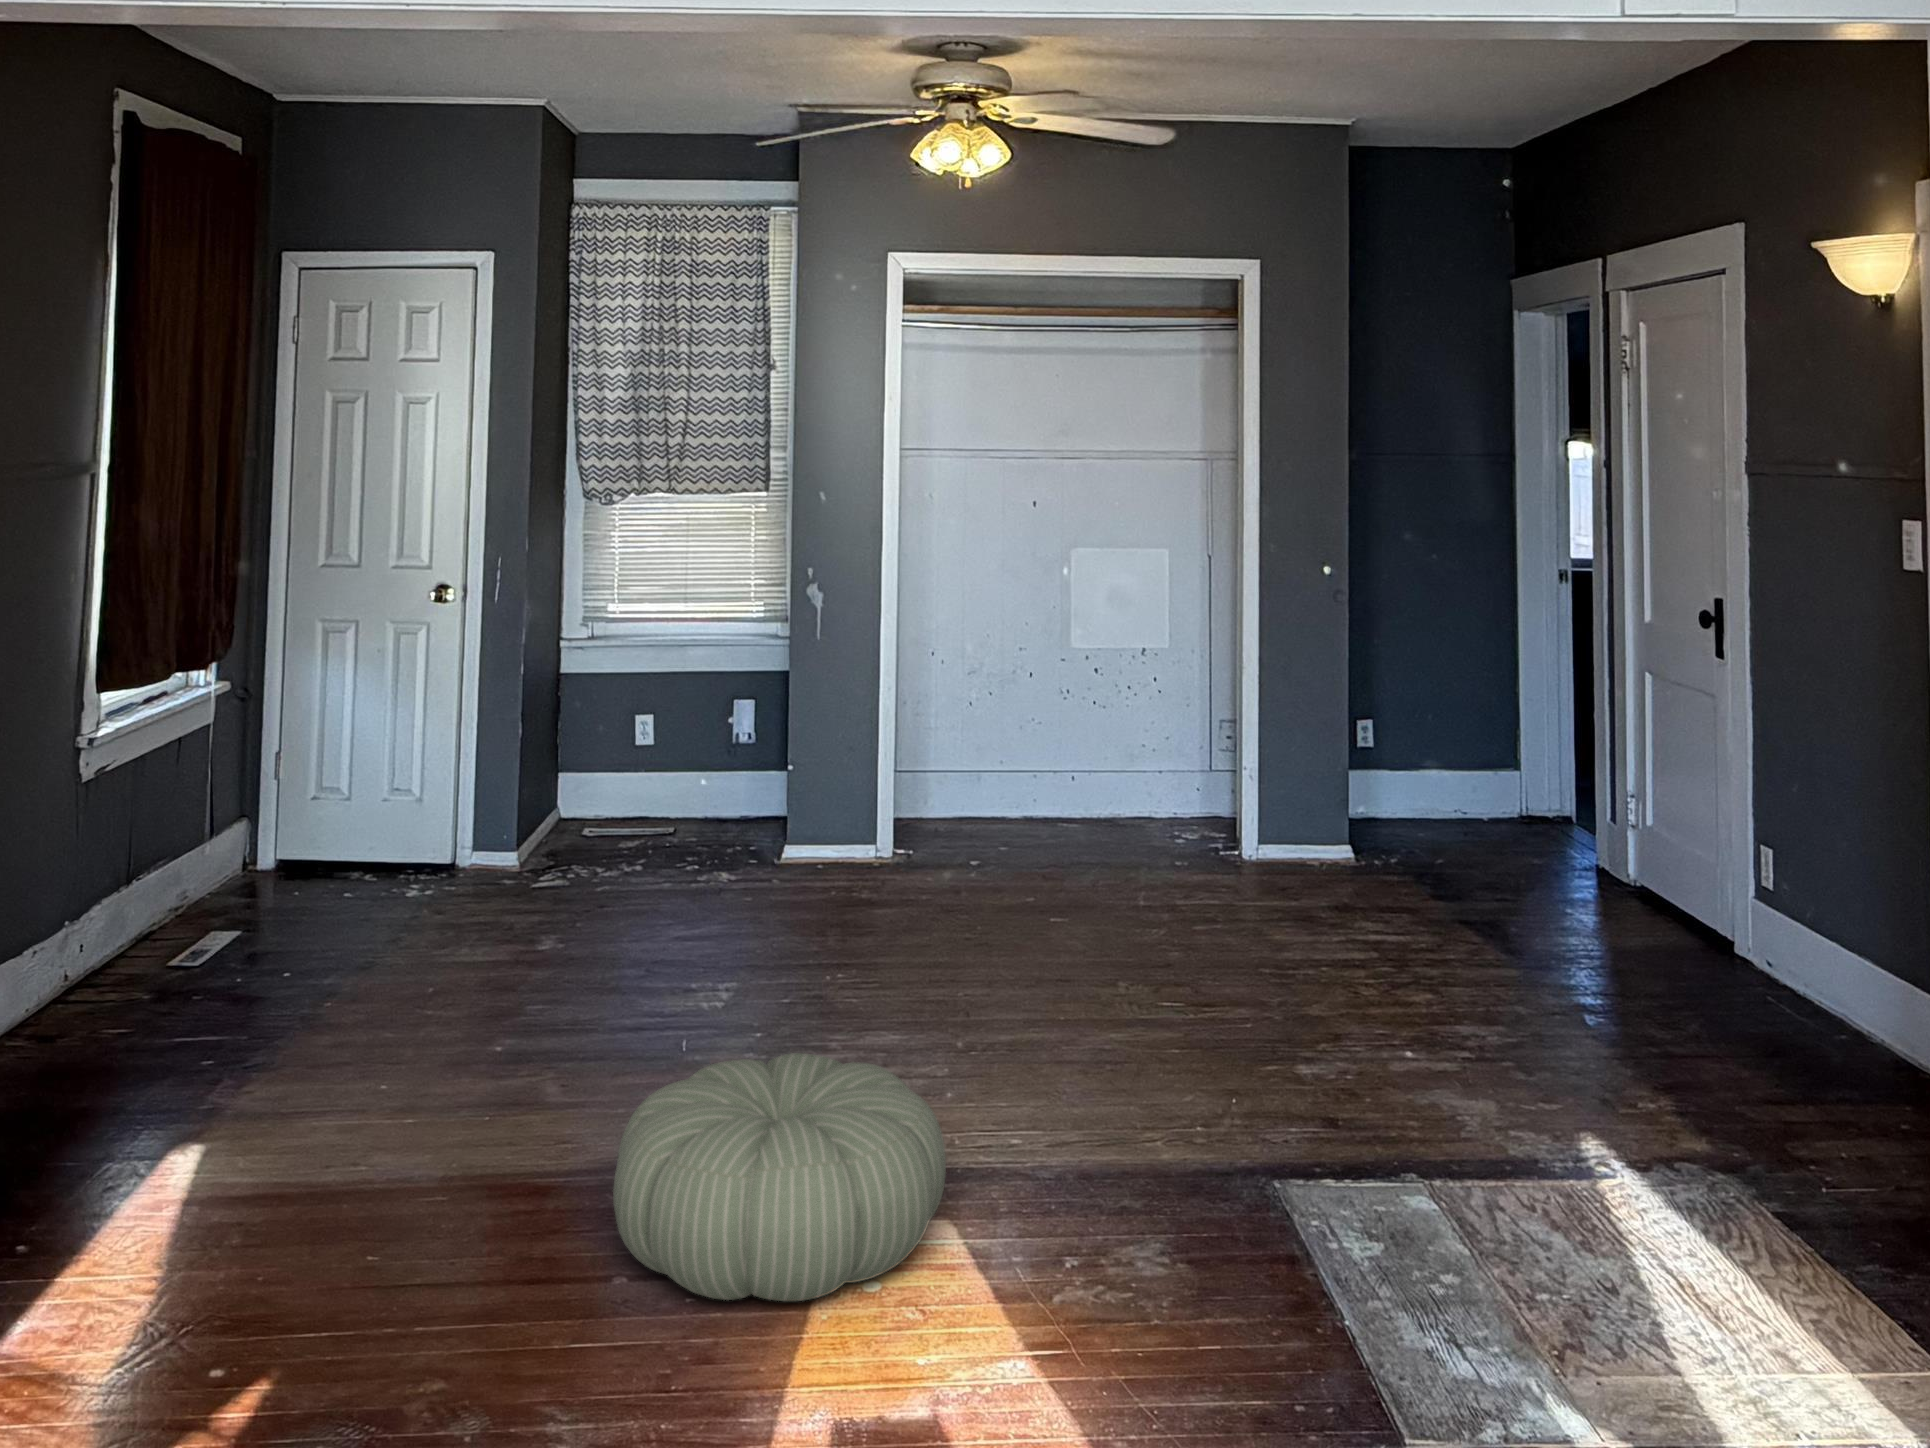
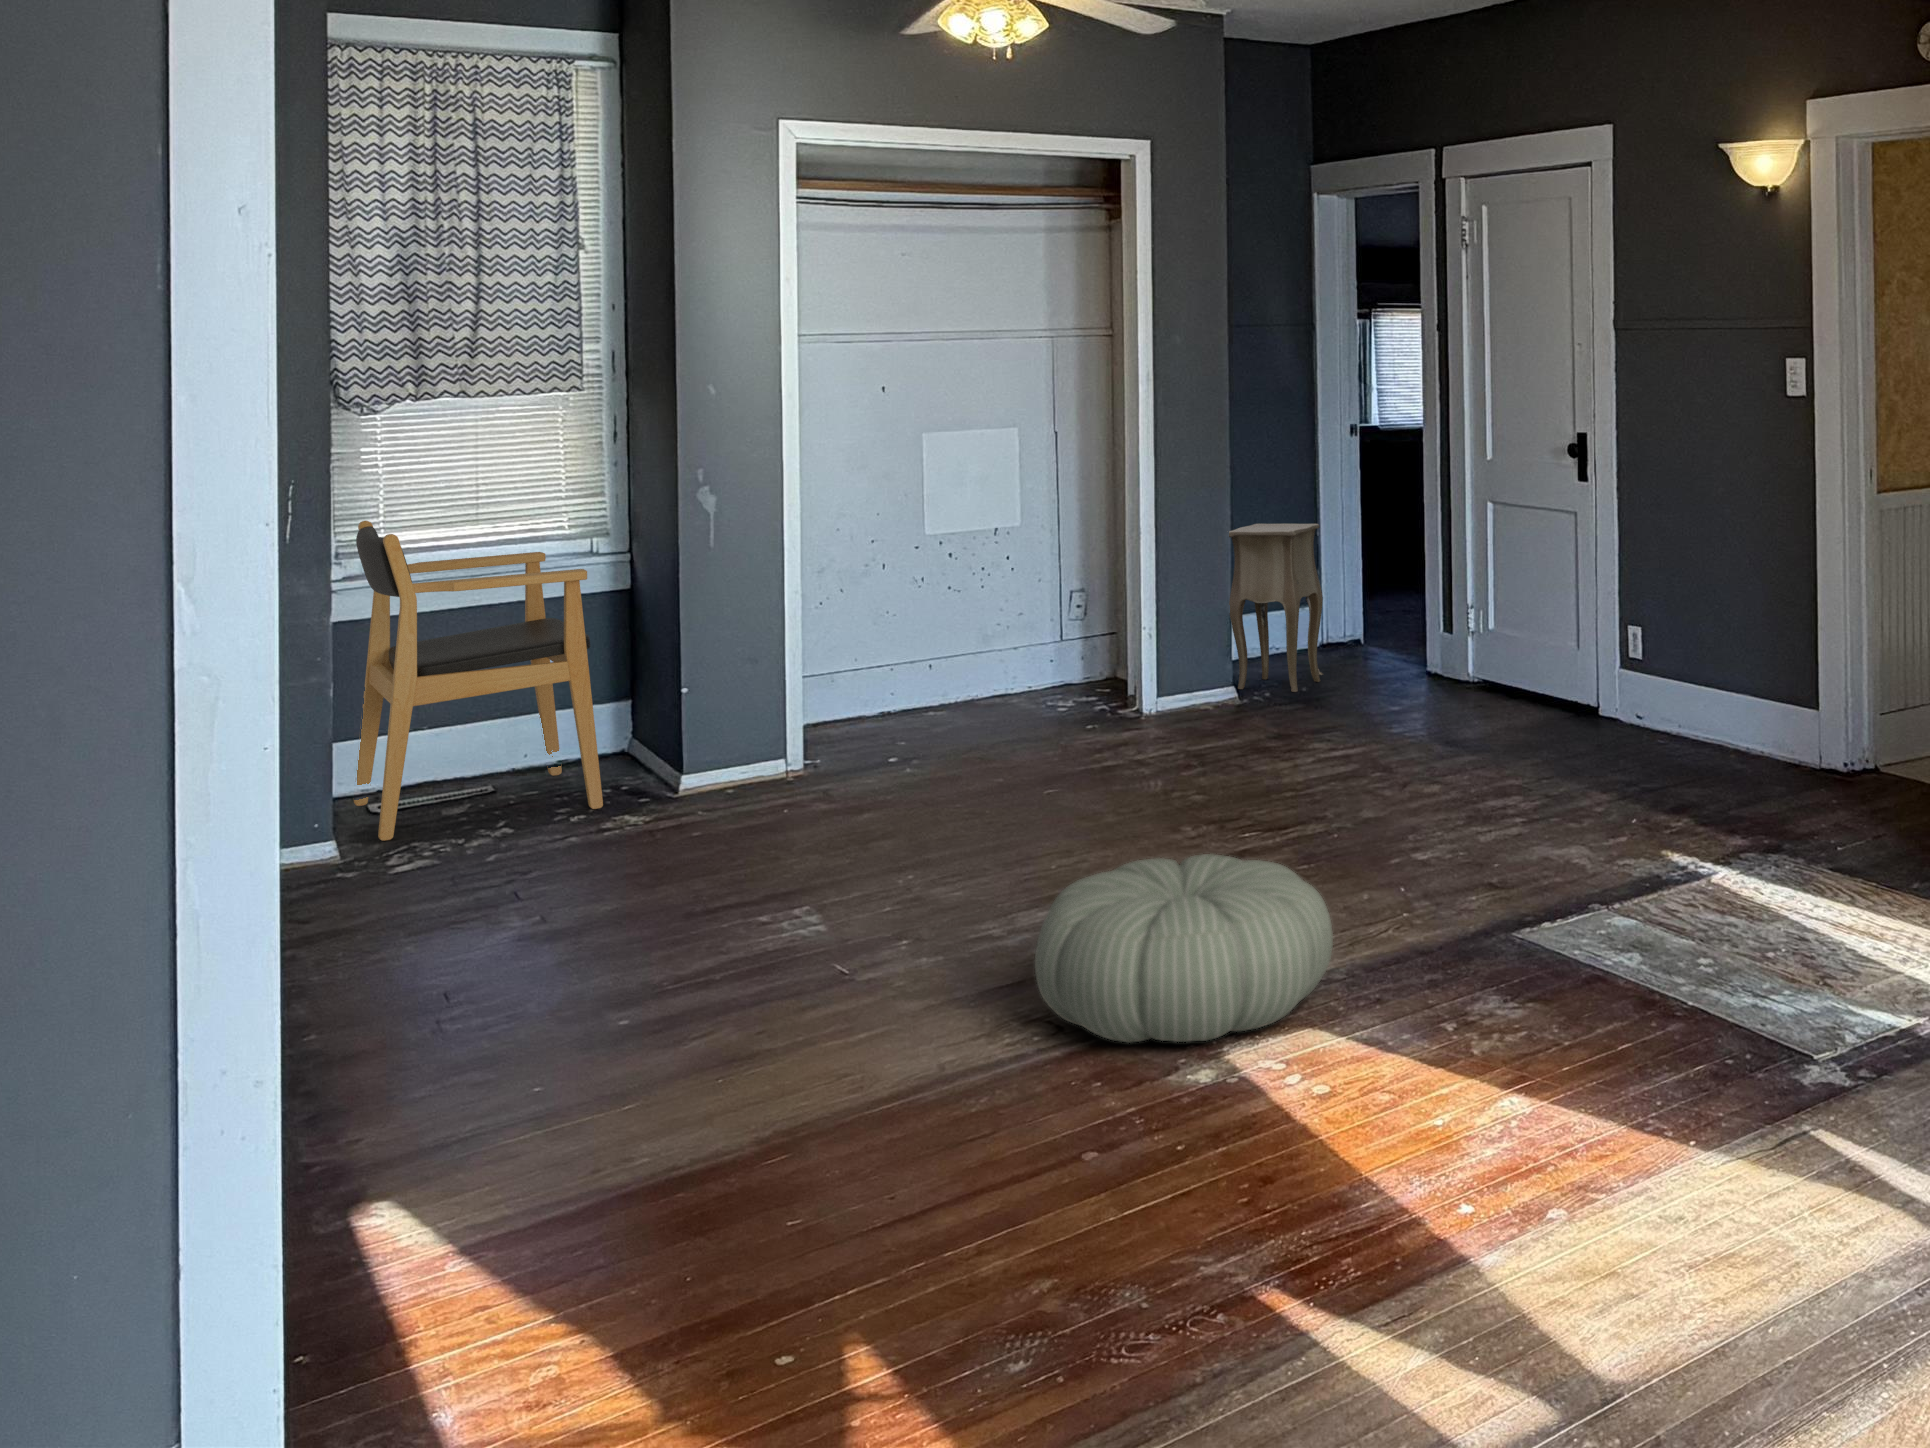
armchair: none [538,590,734,863] -> present [354,521,603,841]
side table: none [1361,667,1478,858] -> present [1229,524,1323,692]

